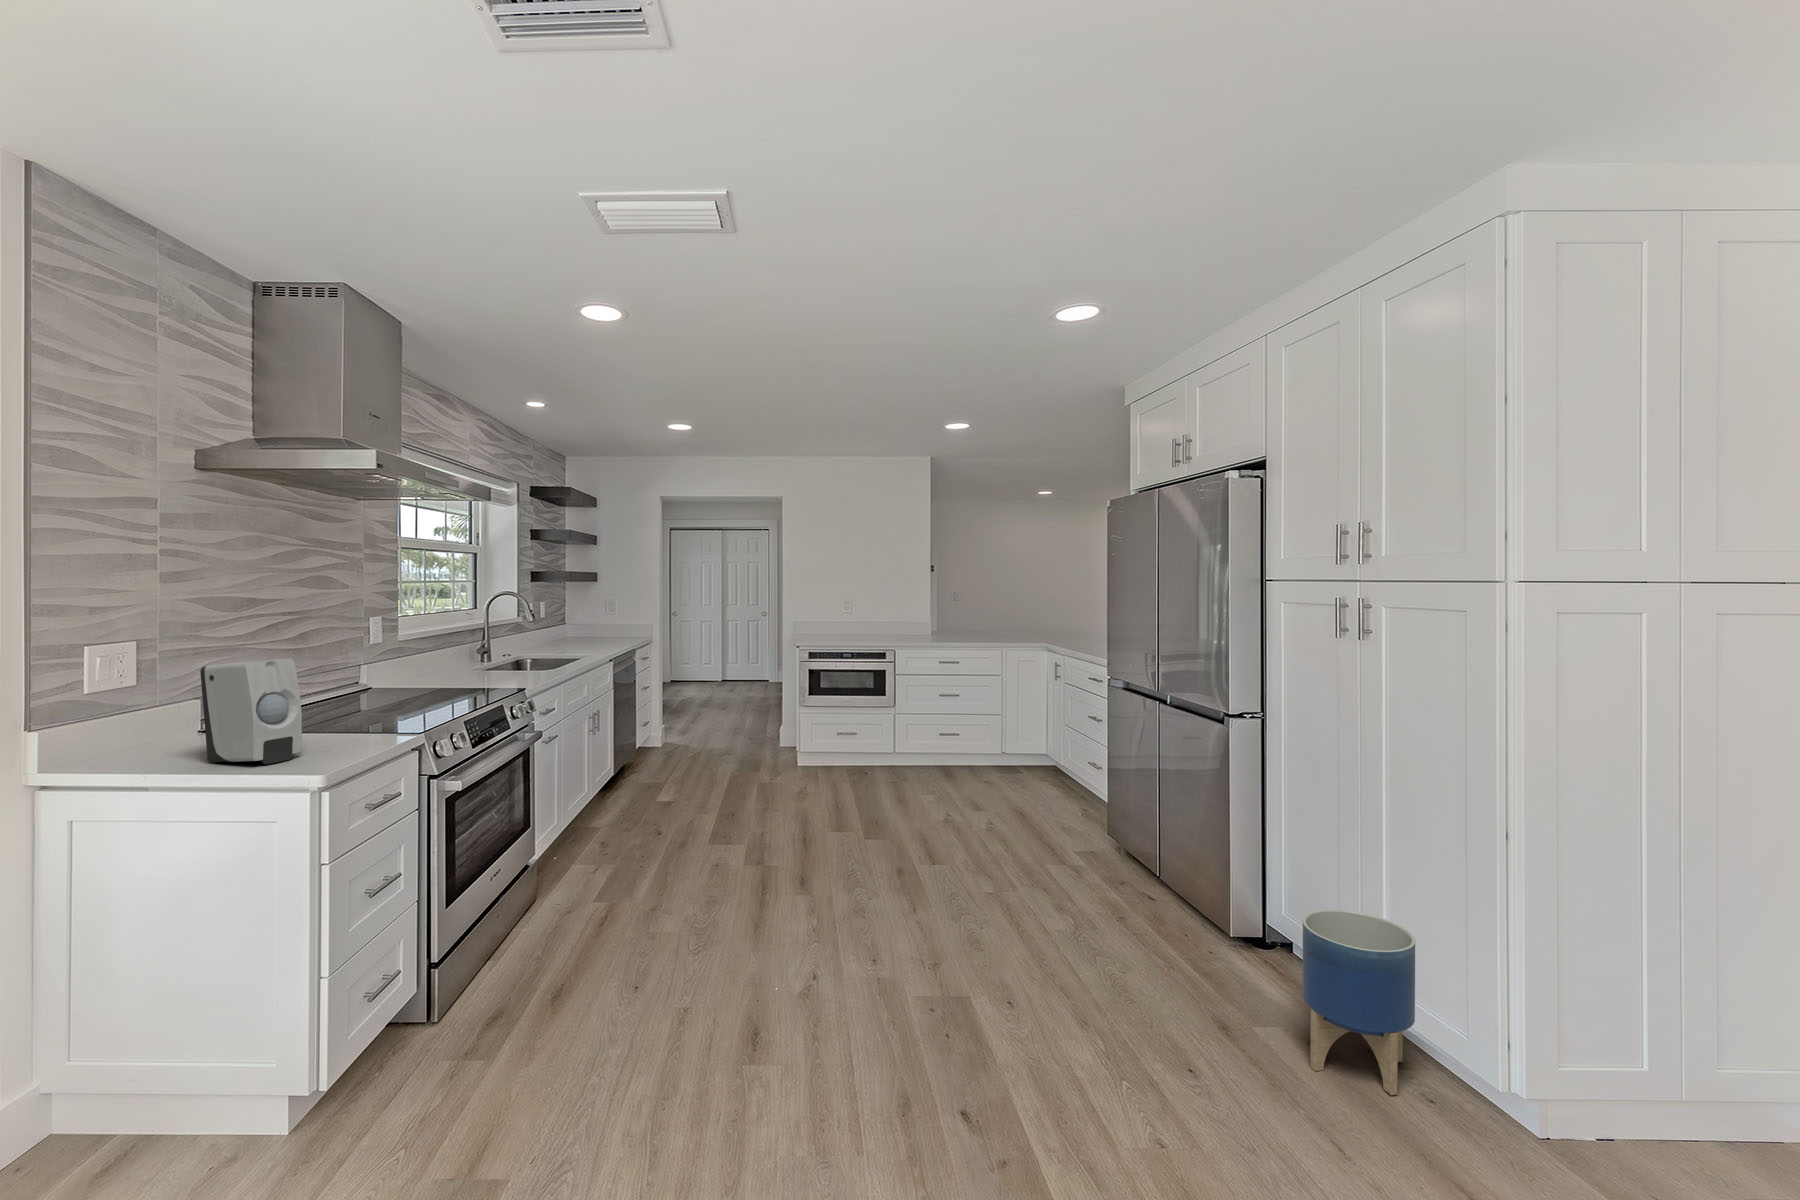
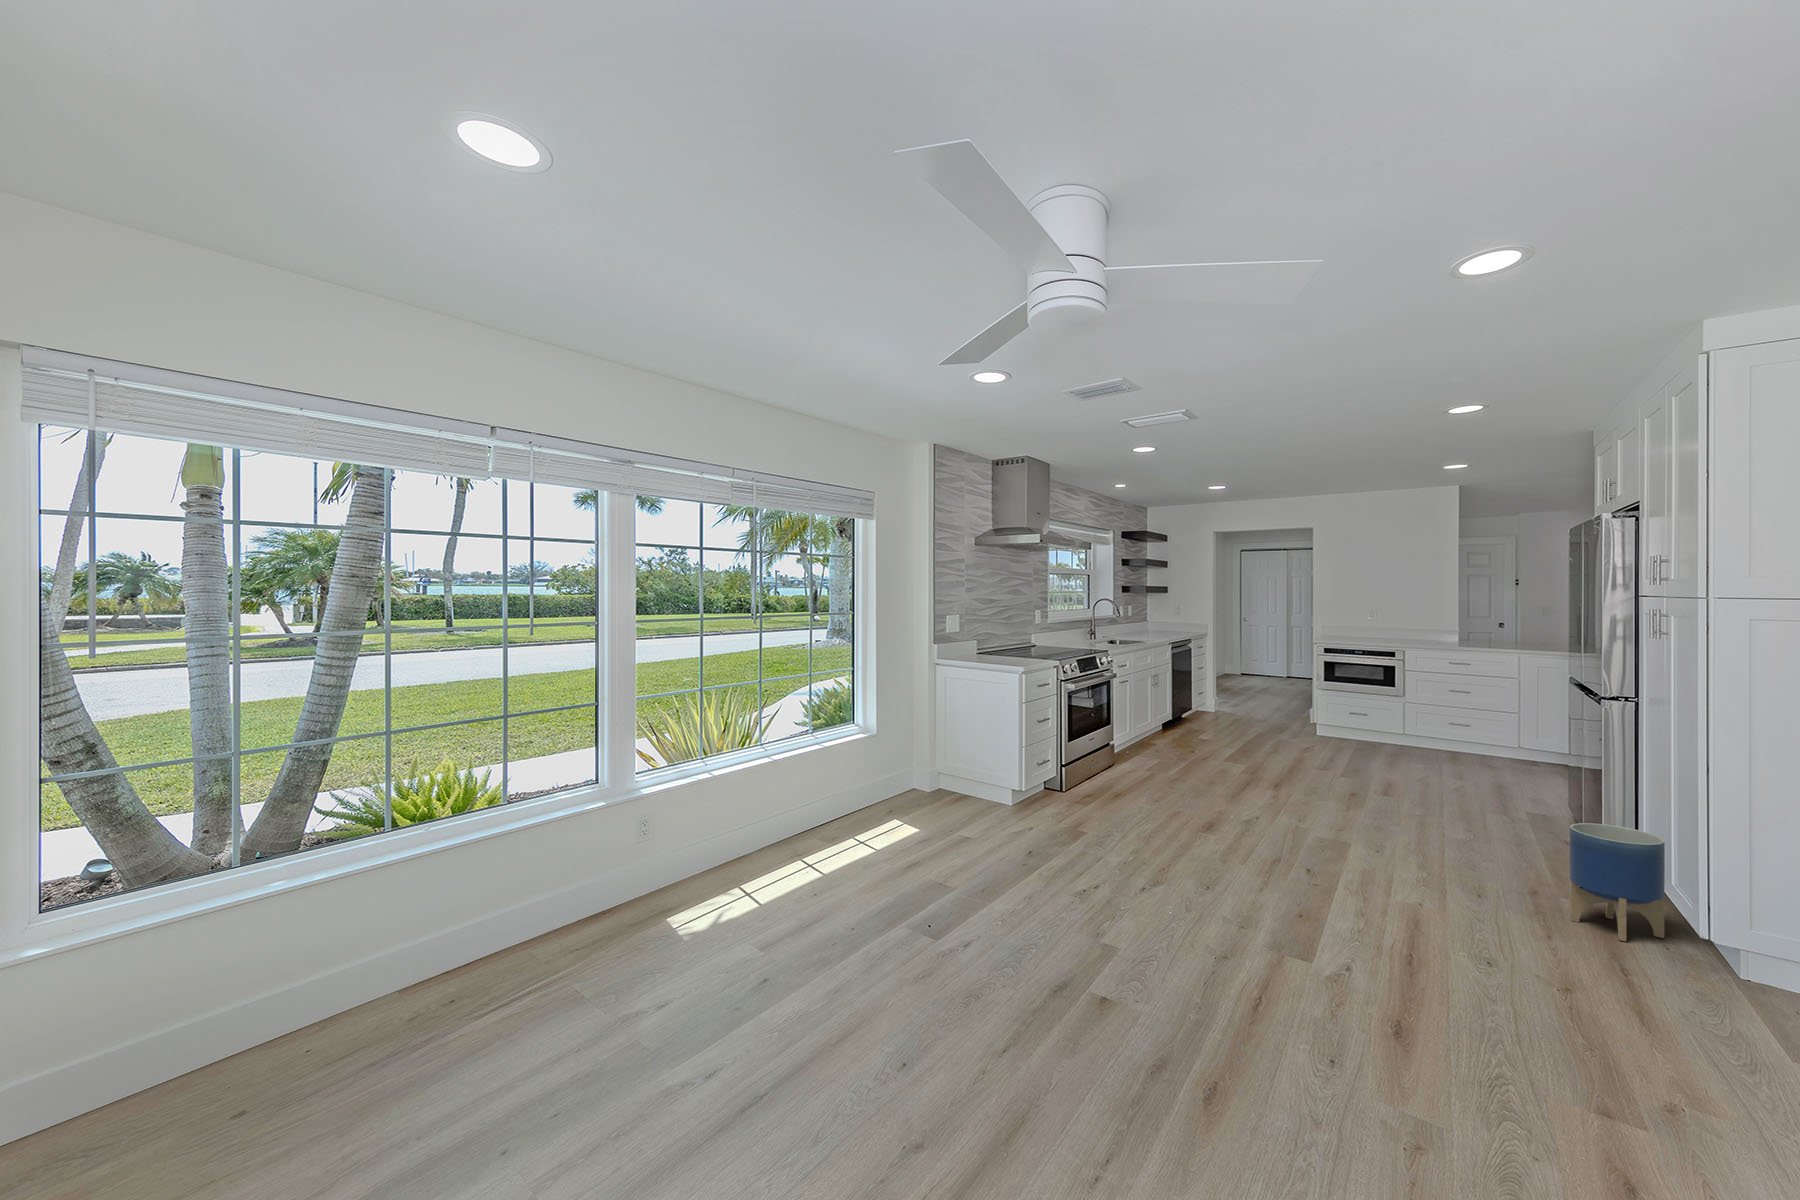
soap dispenser: present [200,658,302,764] -> none [982,623,1013,663]

